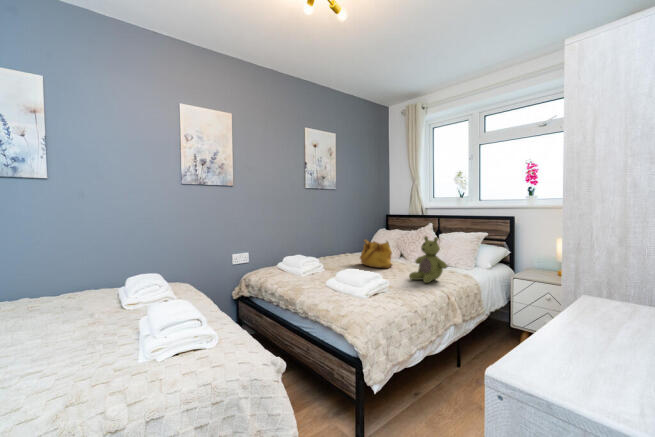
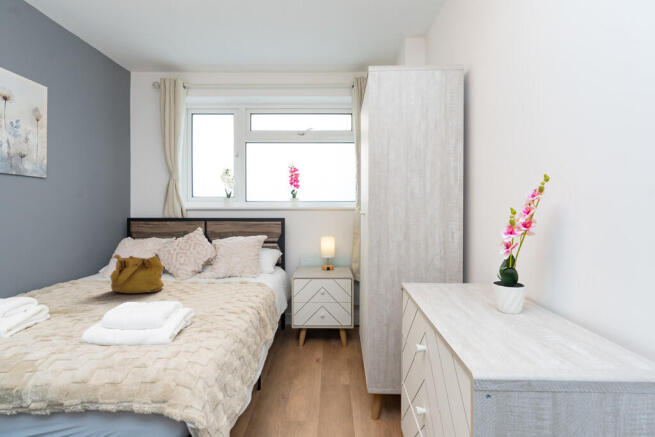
stuffed bear: present [409,236,447,283] -> none [203,243,248,300]

